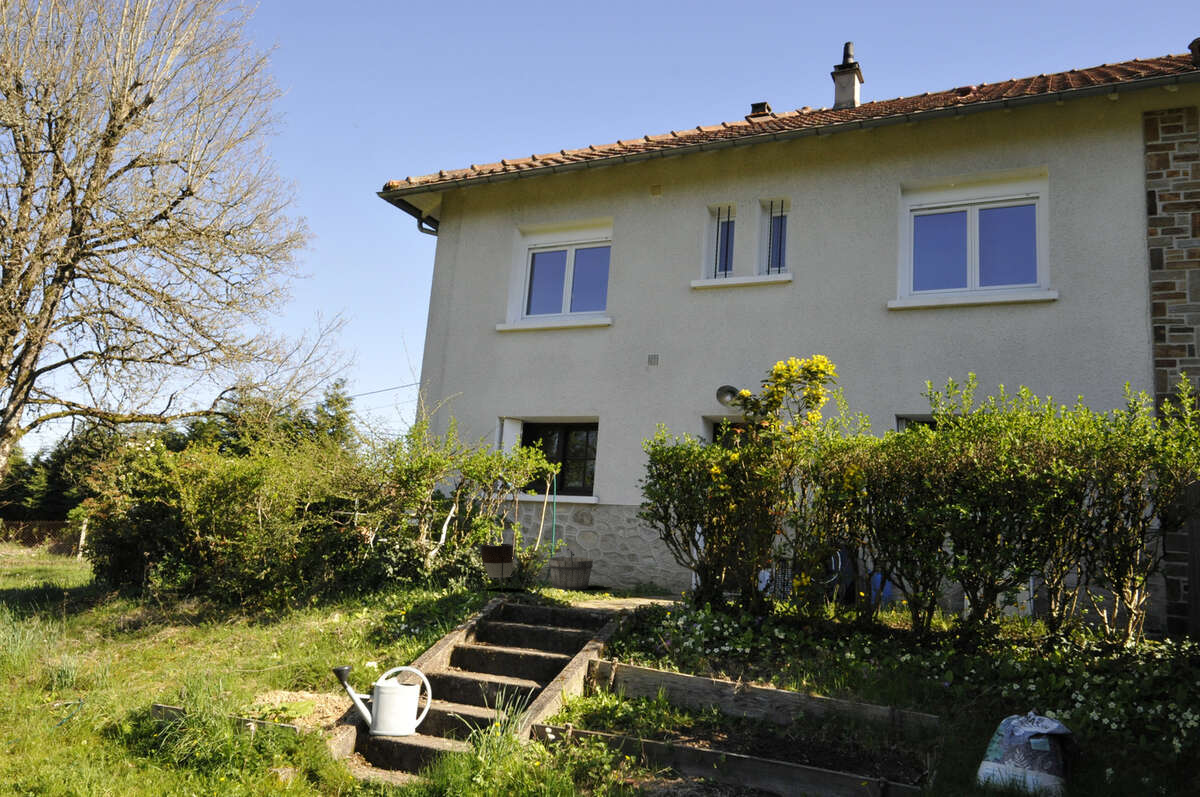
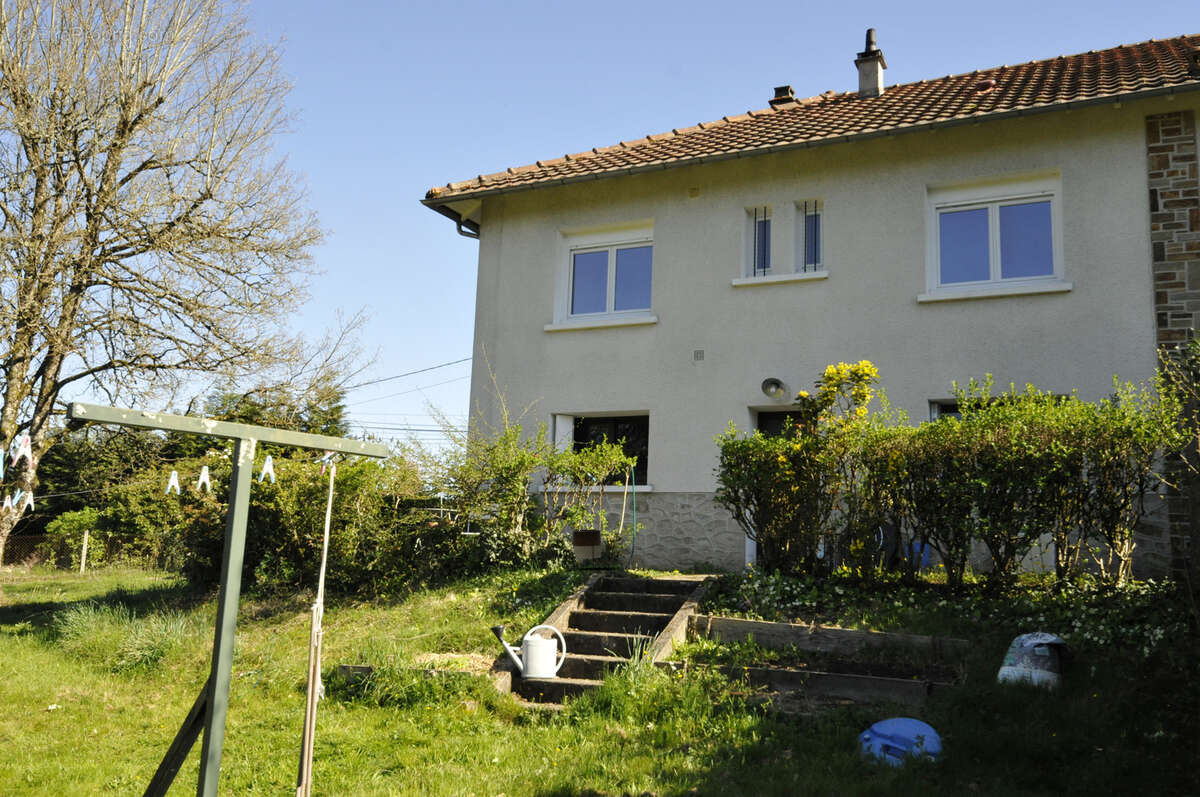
wooden bucket: present [549,549,593,590] -> none [629,532,668,567]

